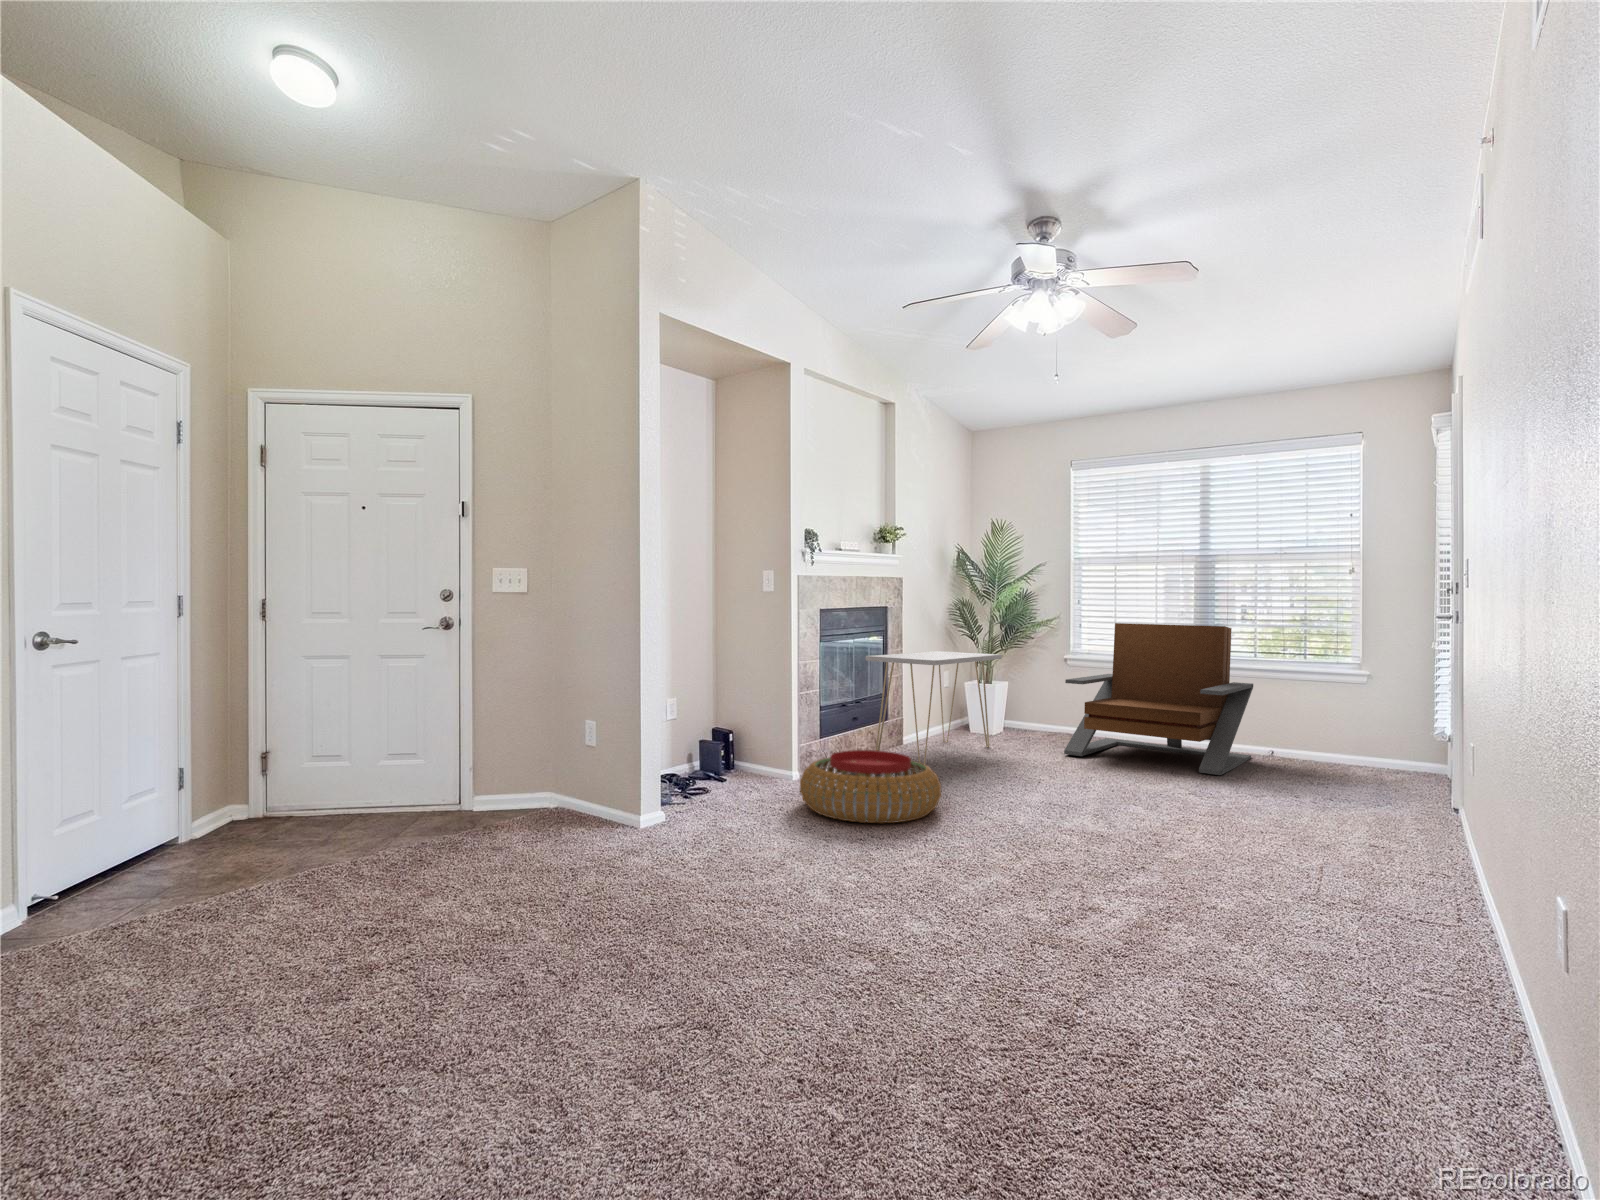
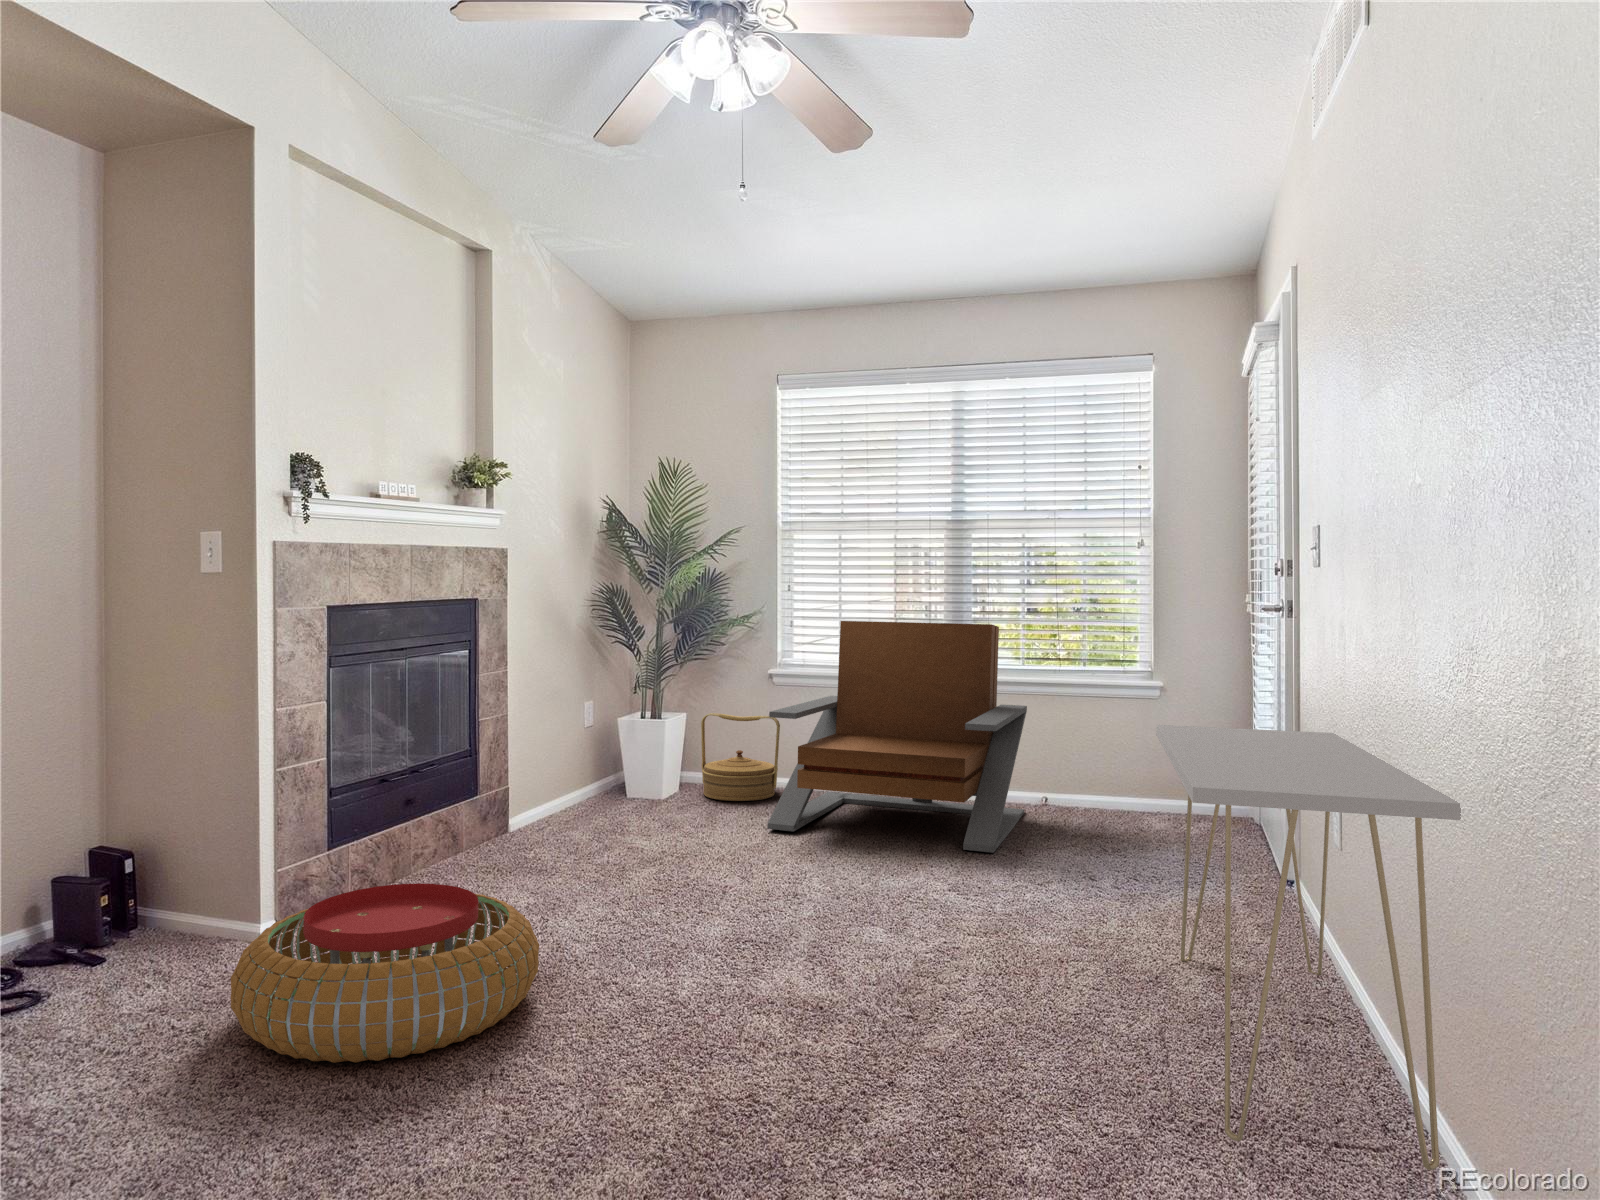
console table: present [866,651,1002,764] -> present [1156,725,1461,1170]
woven basket: none [1019,683,1073,740] -> present [701,713,780,801]

